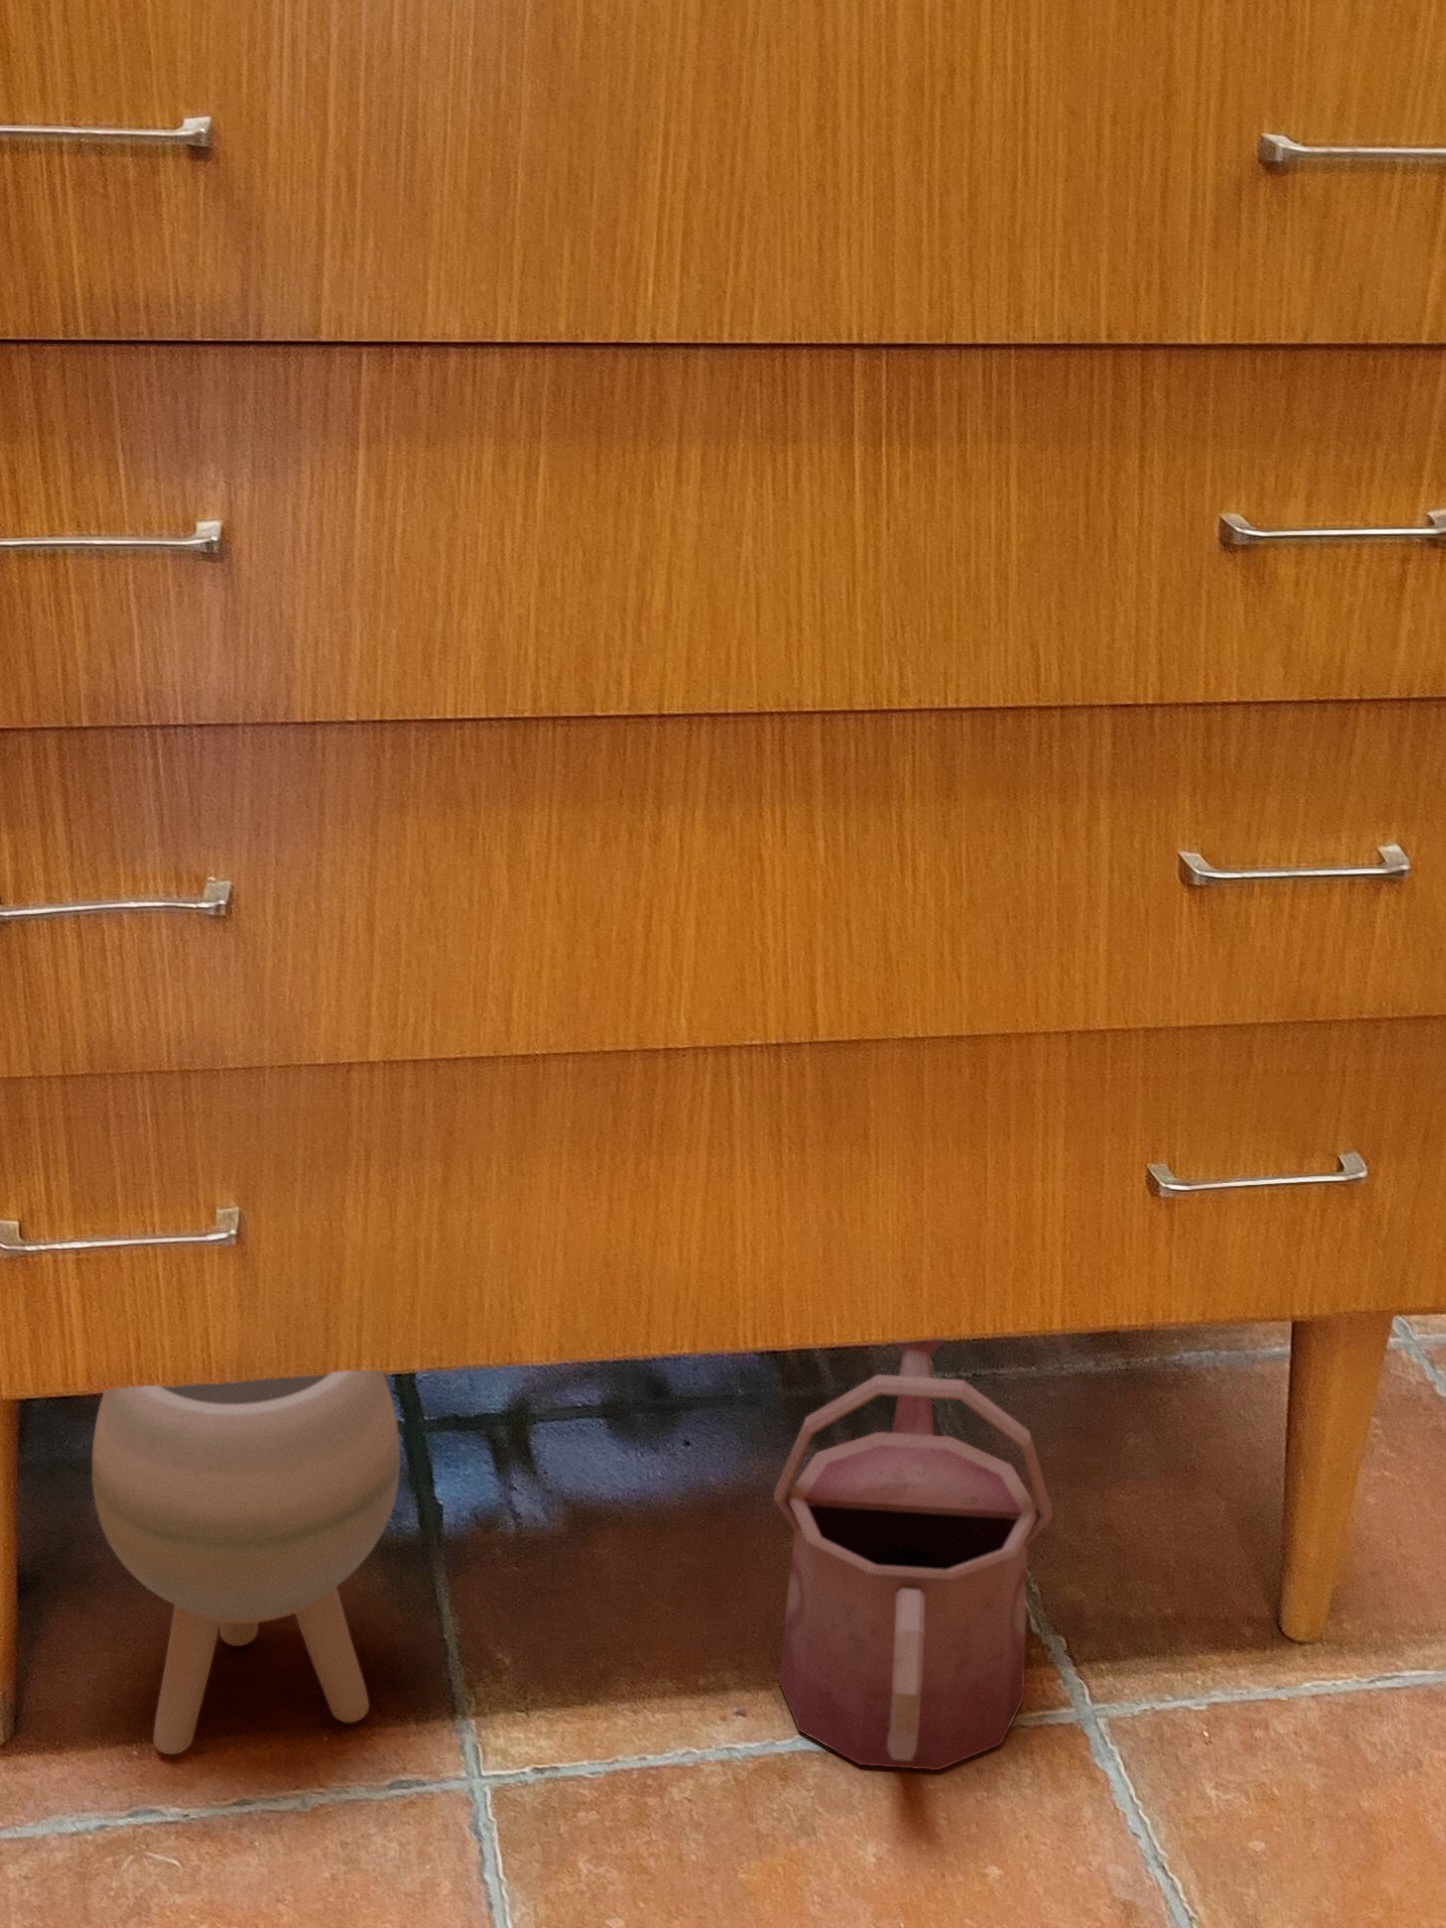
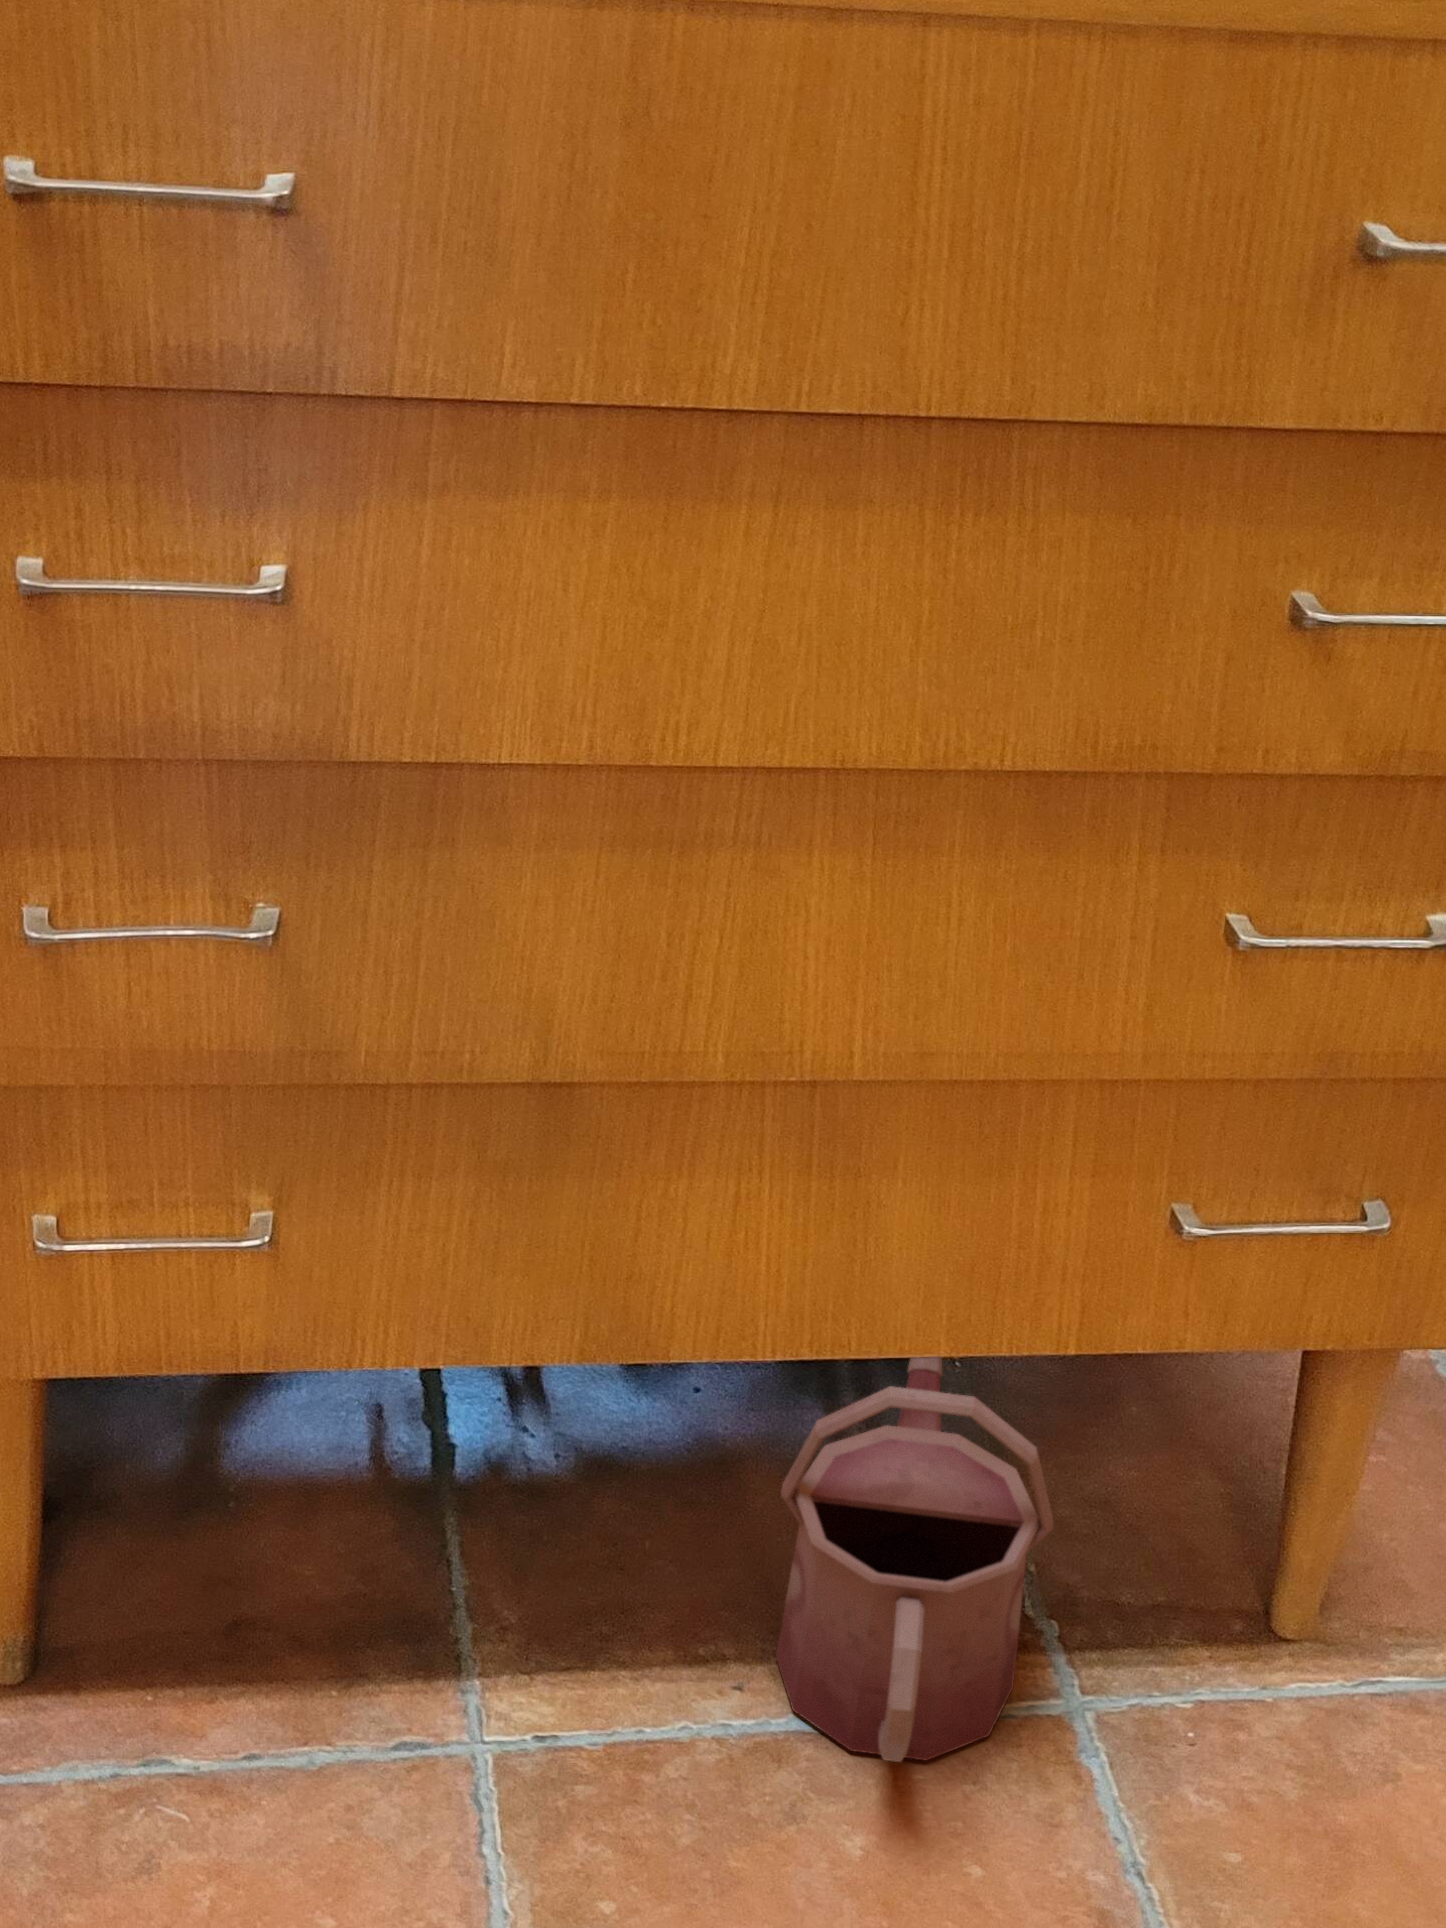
planter: present [92,1370,400,1754] -> none [115,1267,415,1707]

